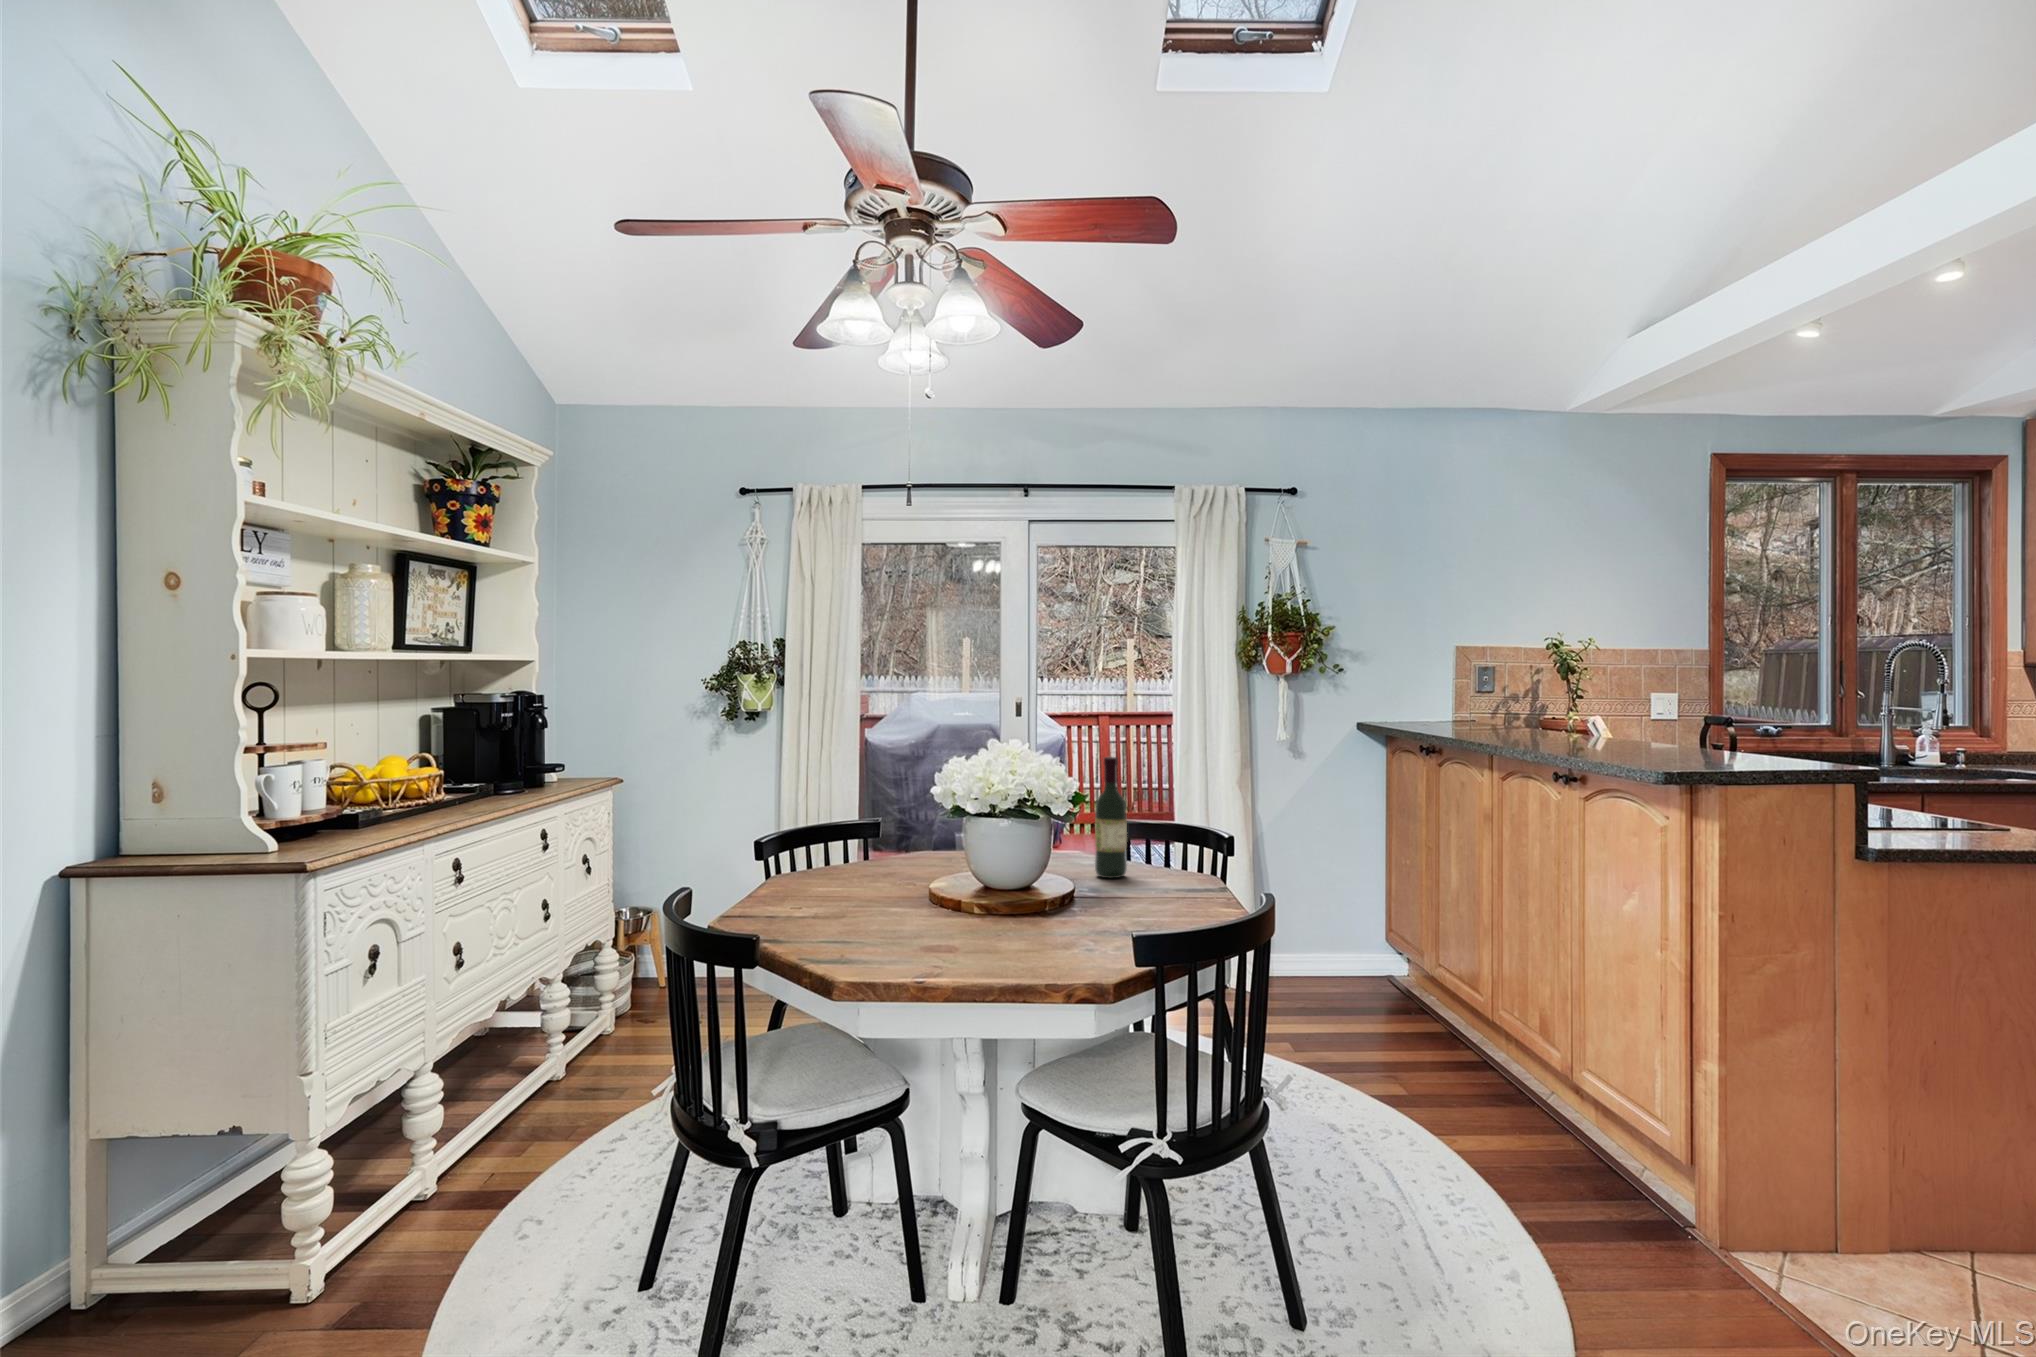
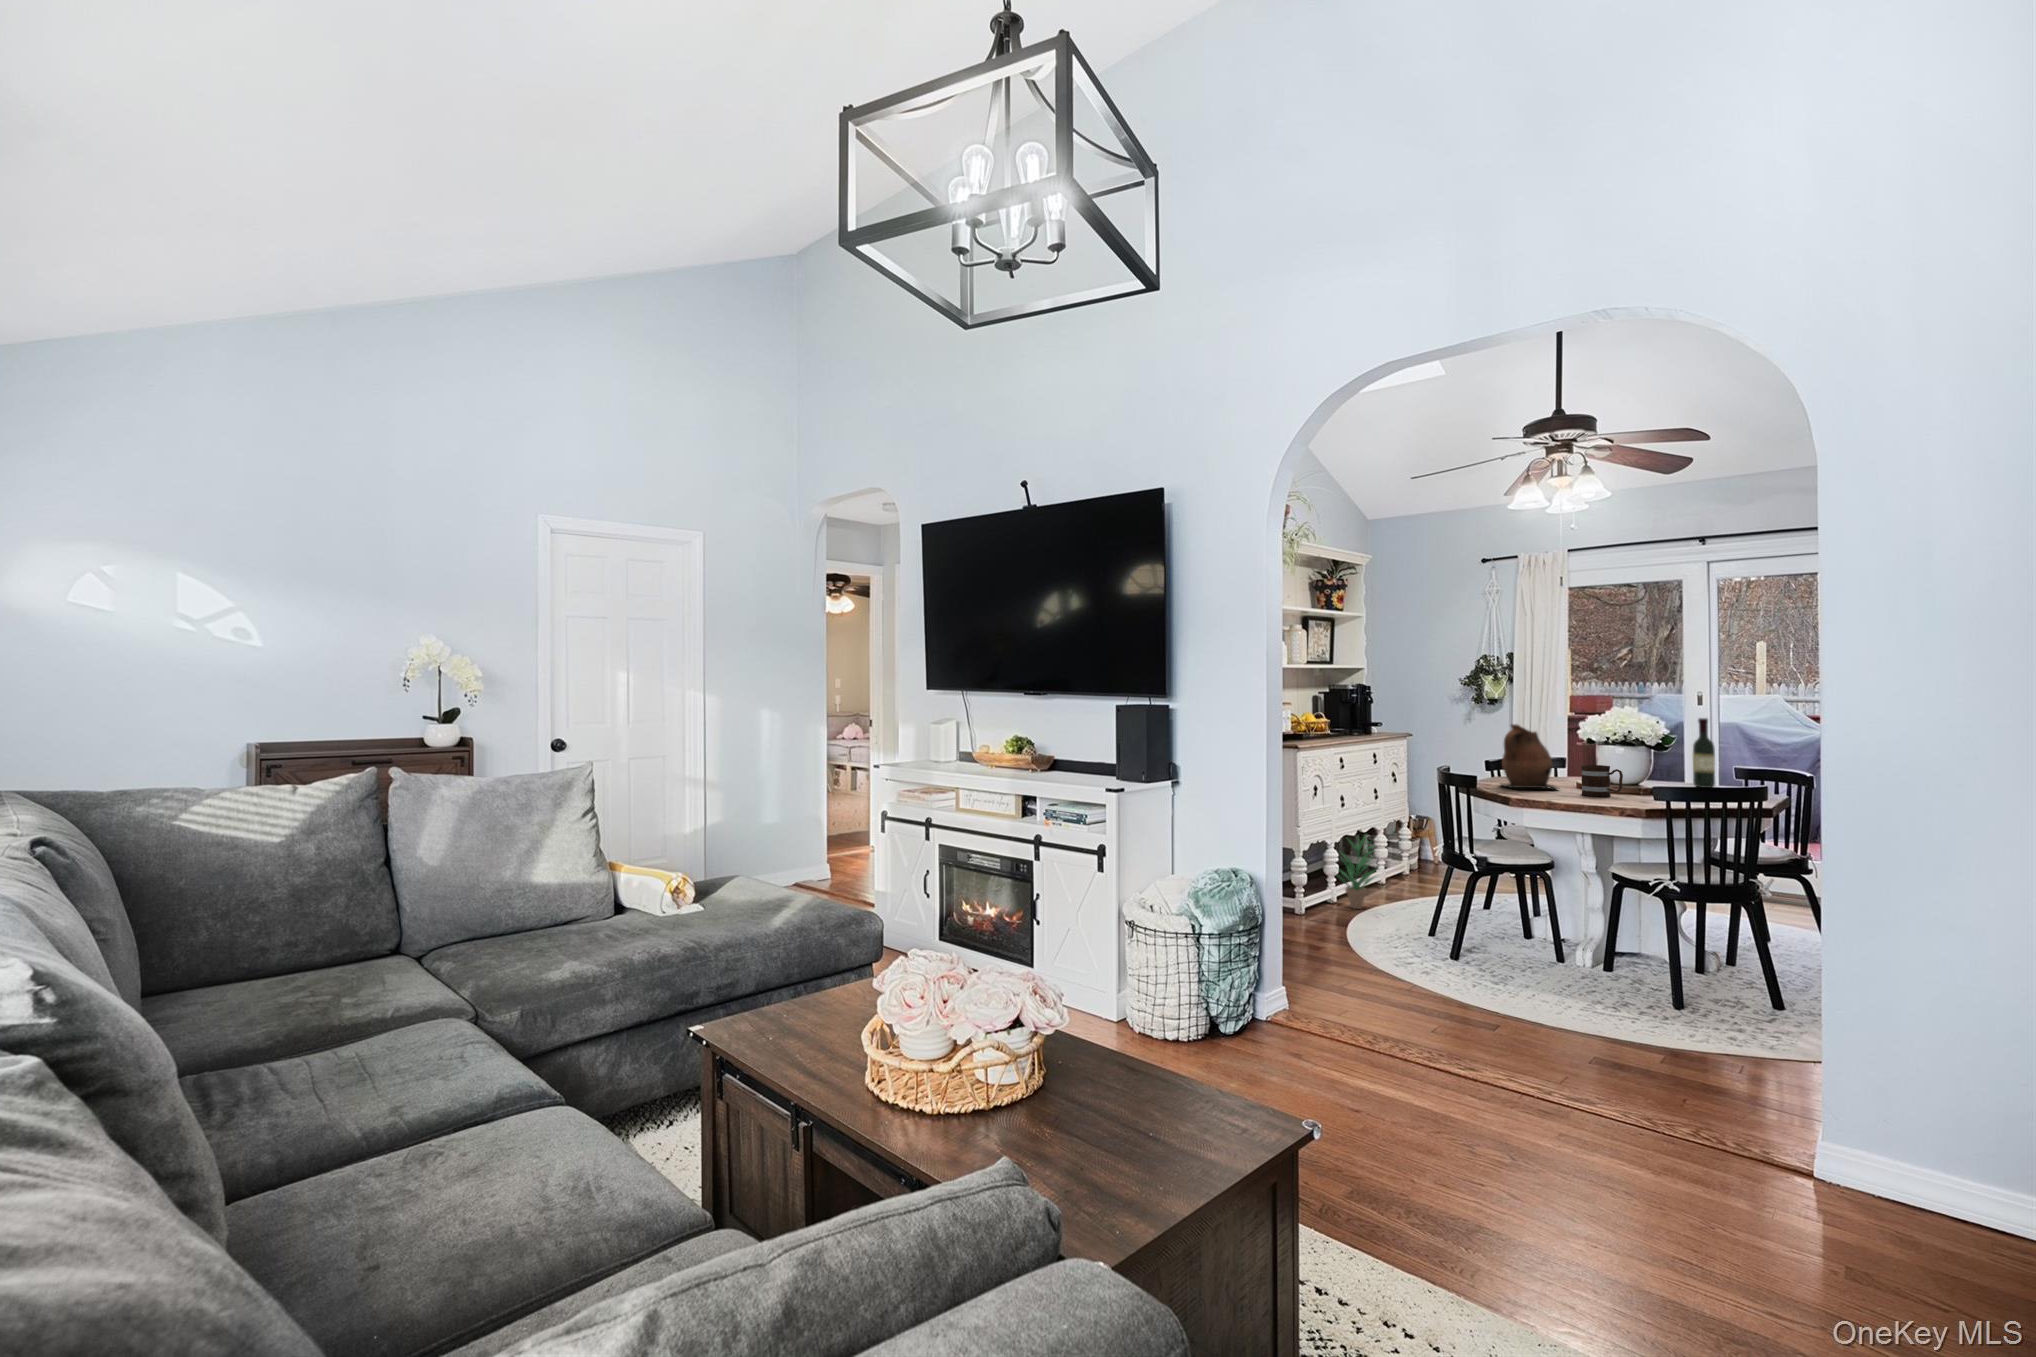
ceramic pitcher: none [788,790,914,934] -> present [1501,724,1557,789]
mug: none [961,871,1038,945] -> present [1581,765,1623,797]
potted plant: none [427,1027,539,1205] -> present [1339,835,1375,909]

